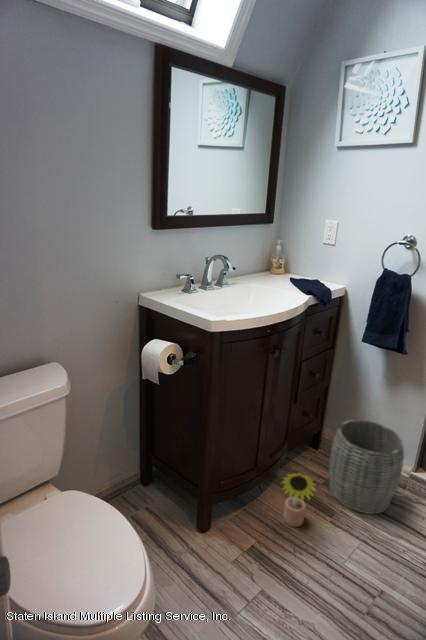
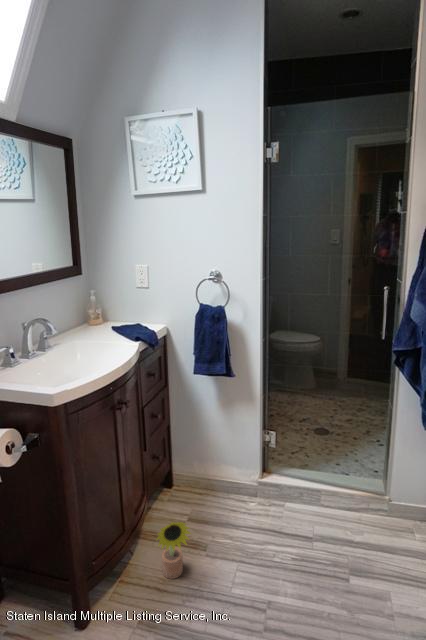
woven basket: present [329,420,404,514] -> none [190,445,253,535]

